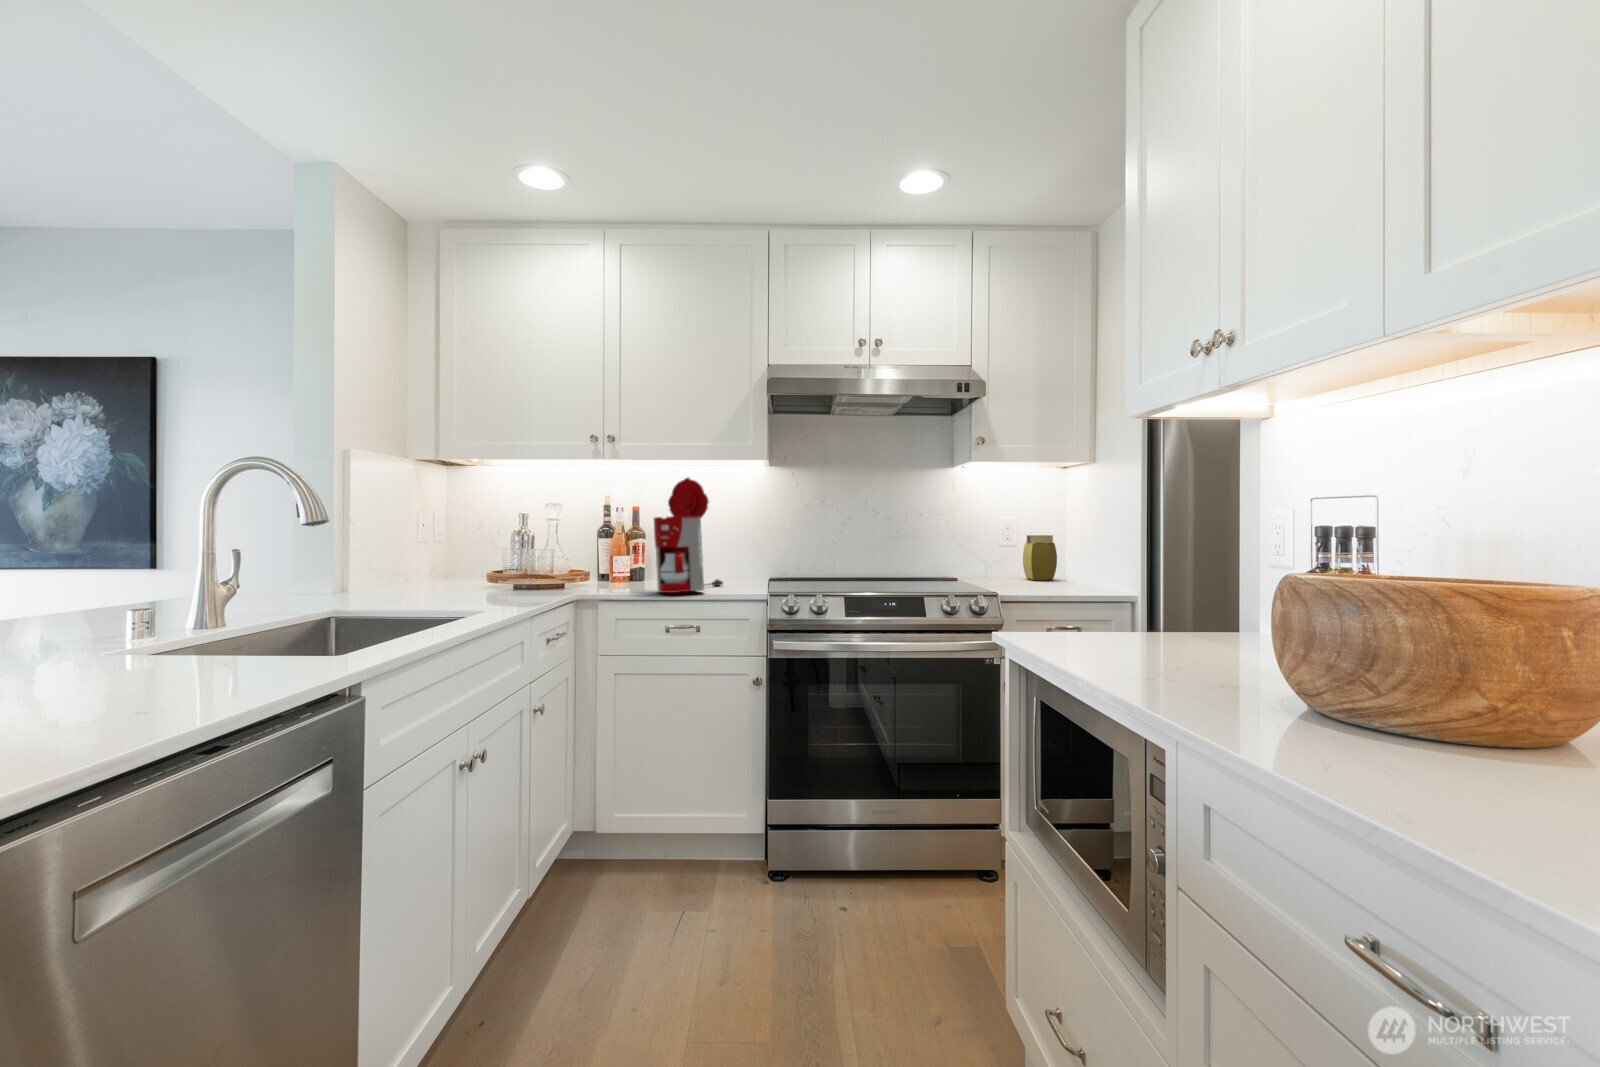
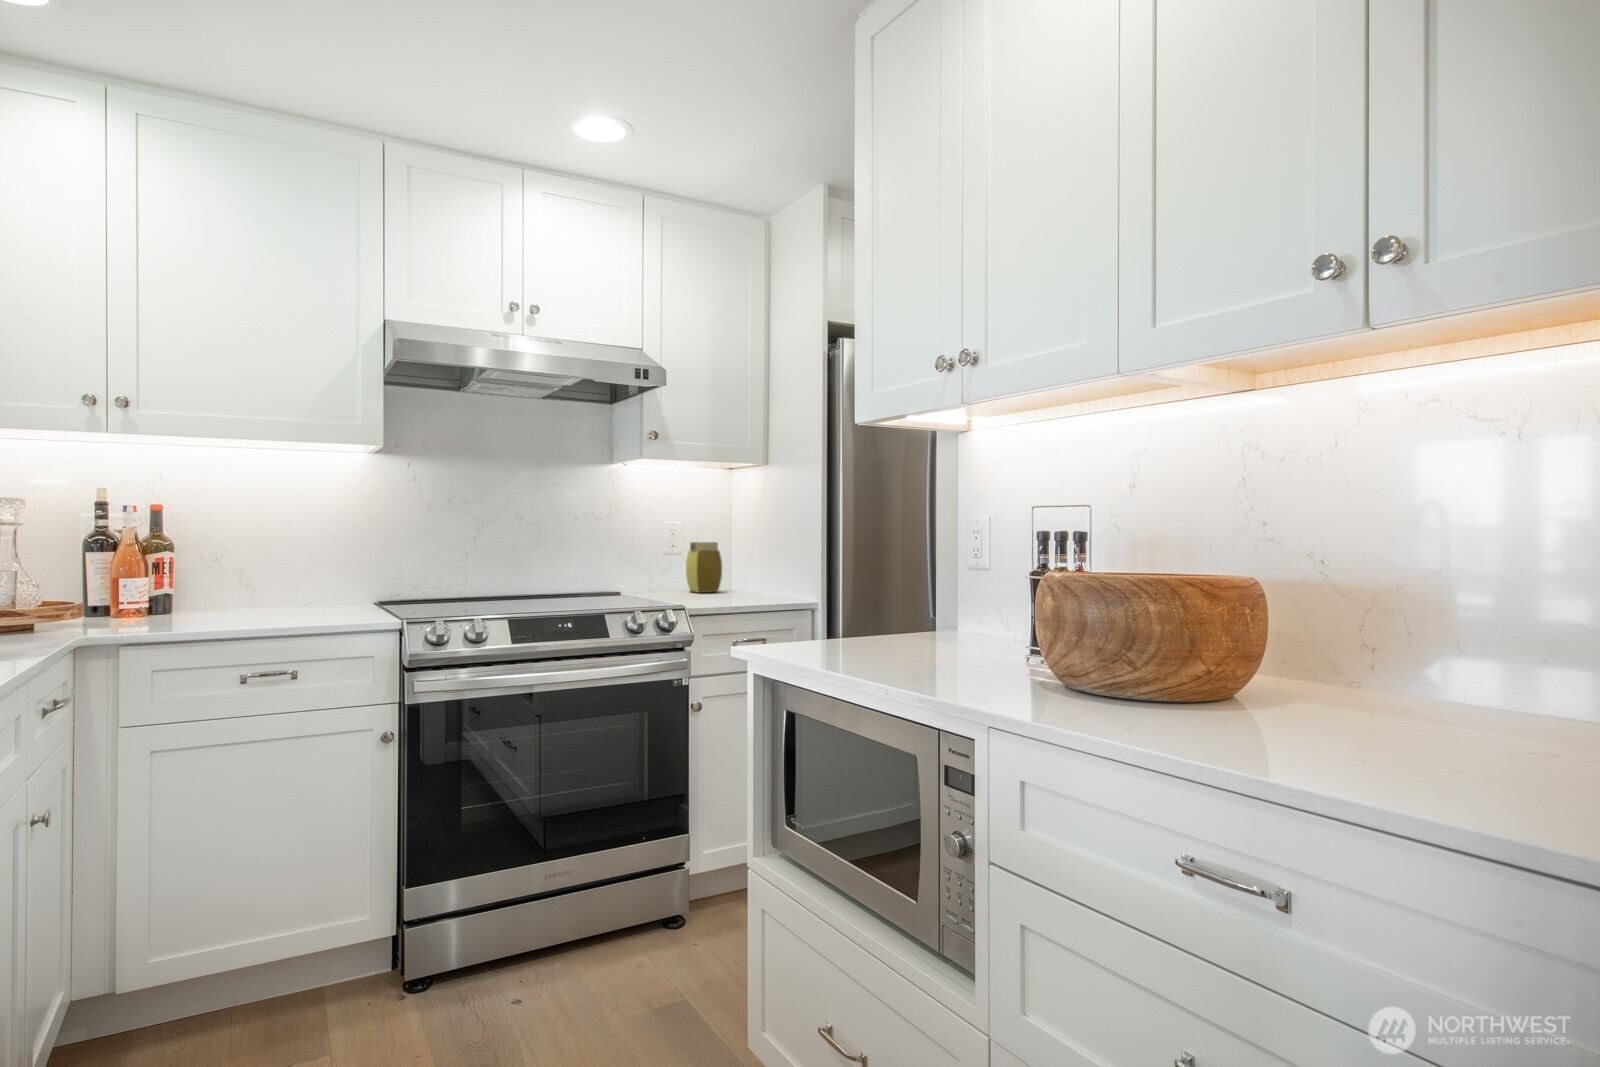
coffee maker: present [654,478,723,593] -> none [217,464,315,628]

